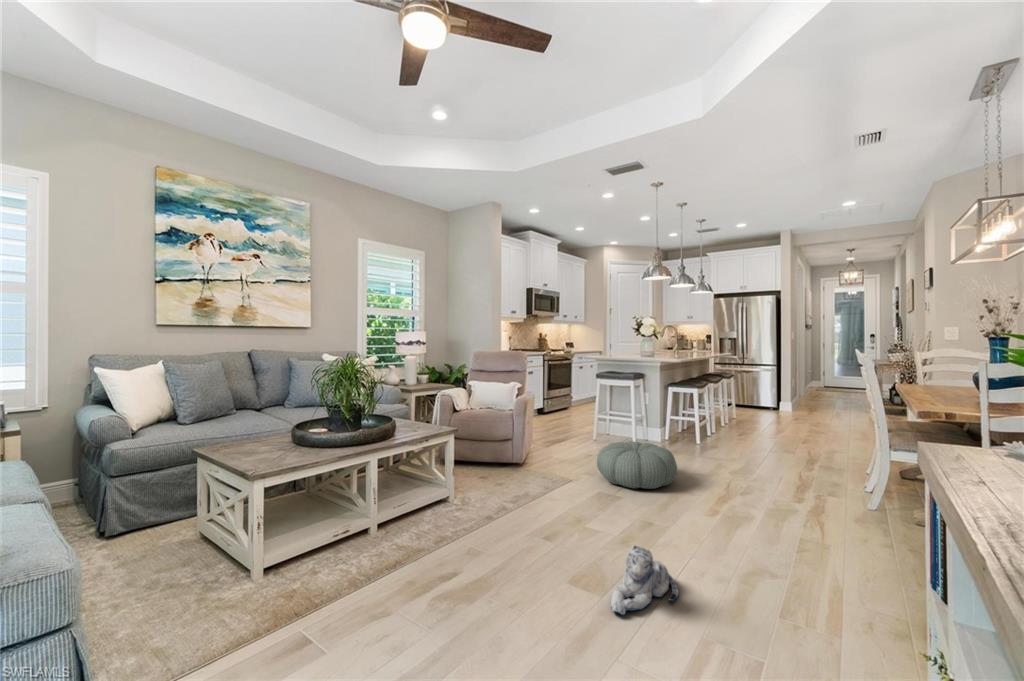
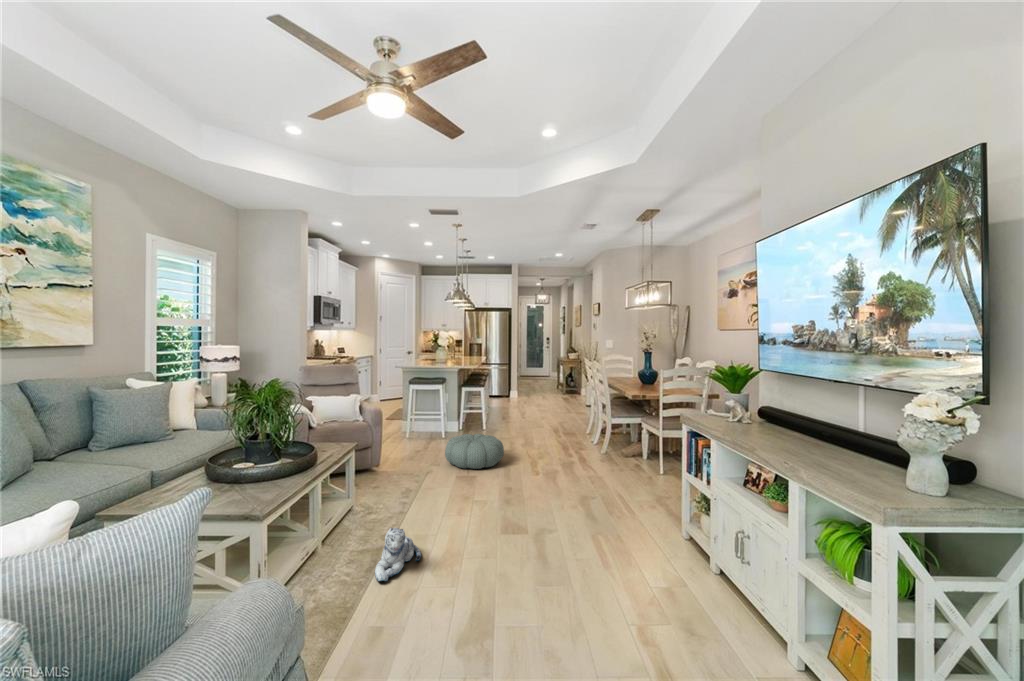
plush toy: present [611,545,679,615] -> present [375,528,421,581]

